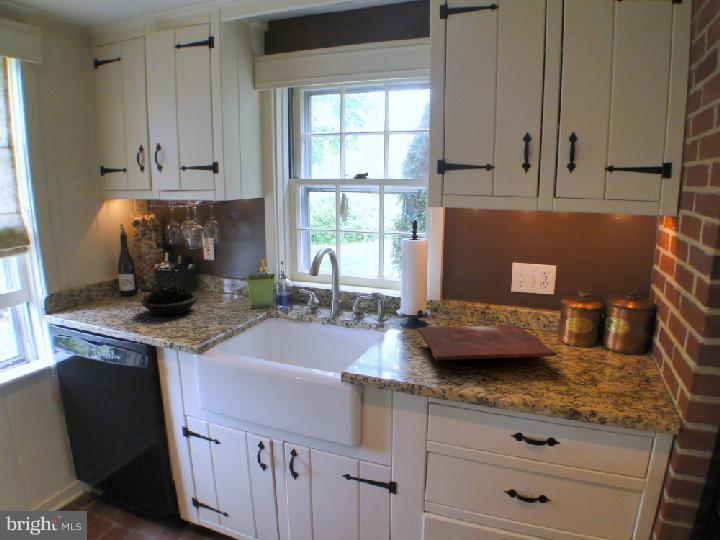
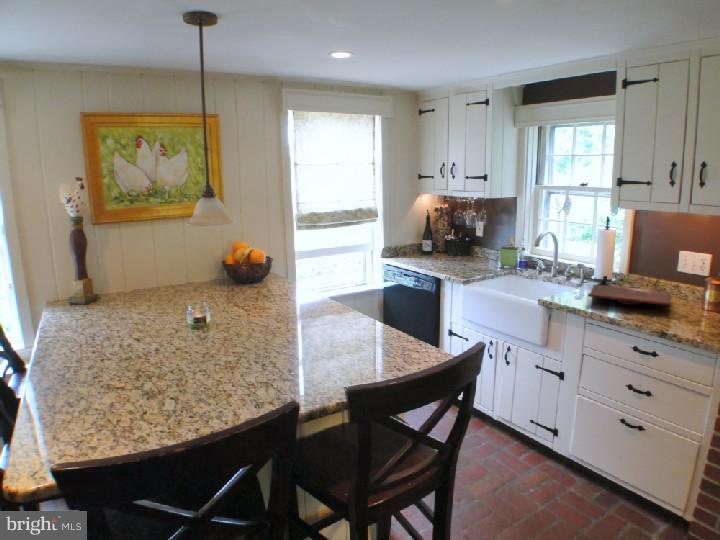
succulent plant: present [141,284,198,315] -> none [435,247,468,266]

